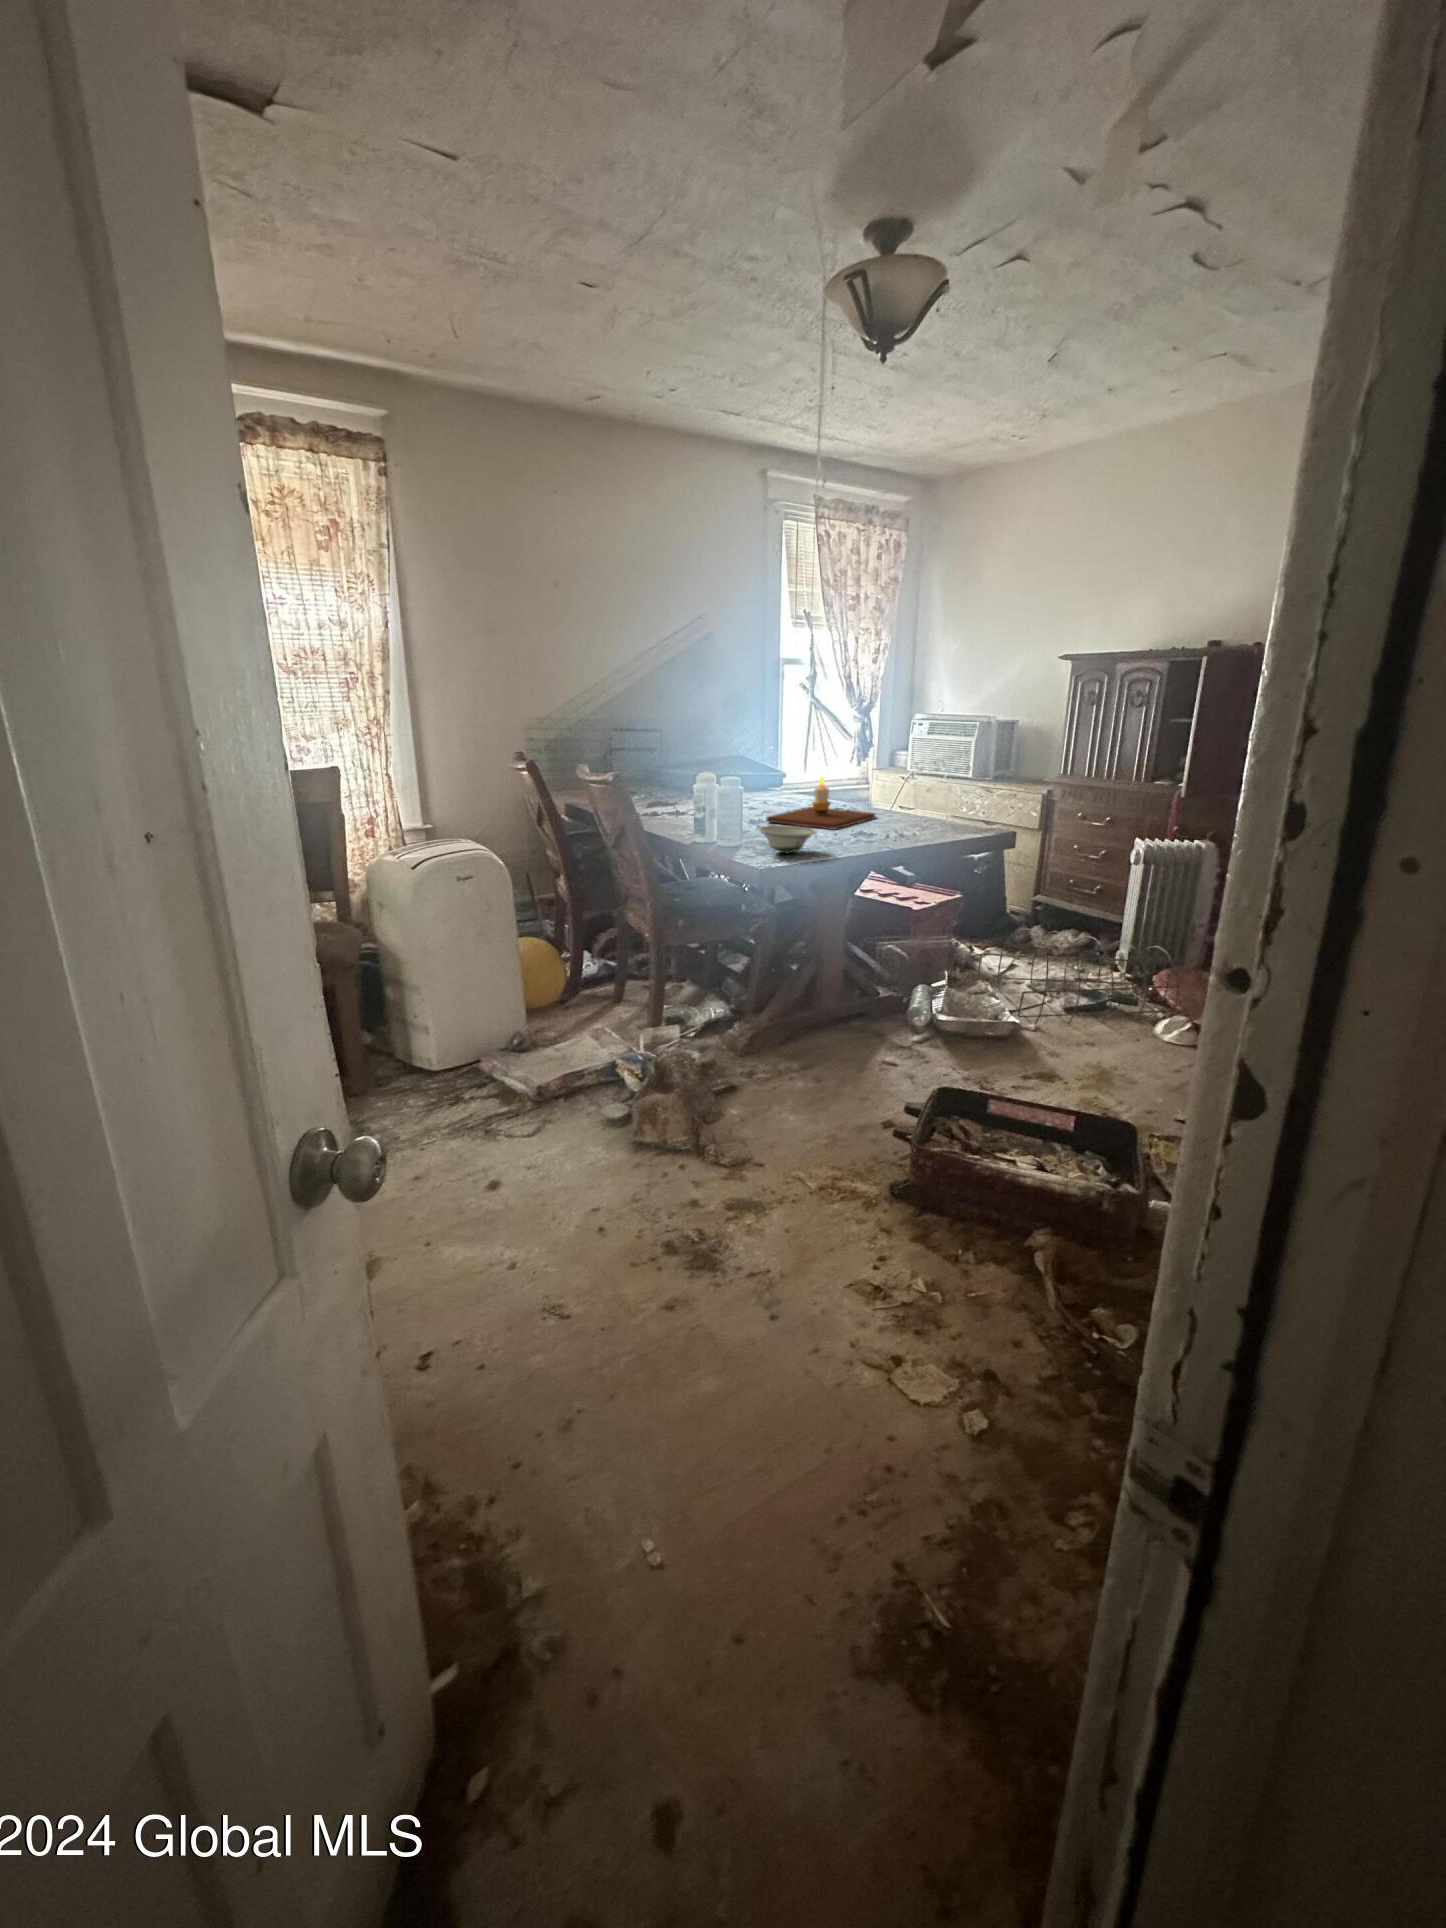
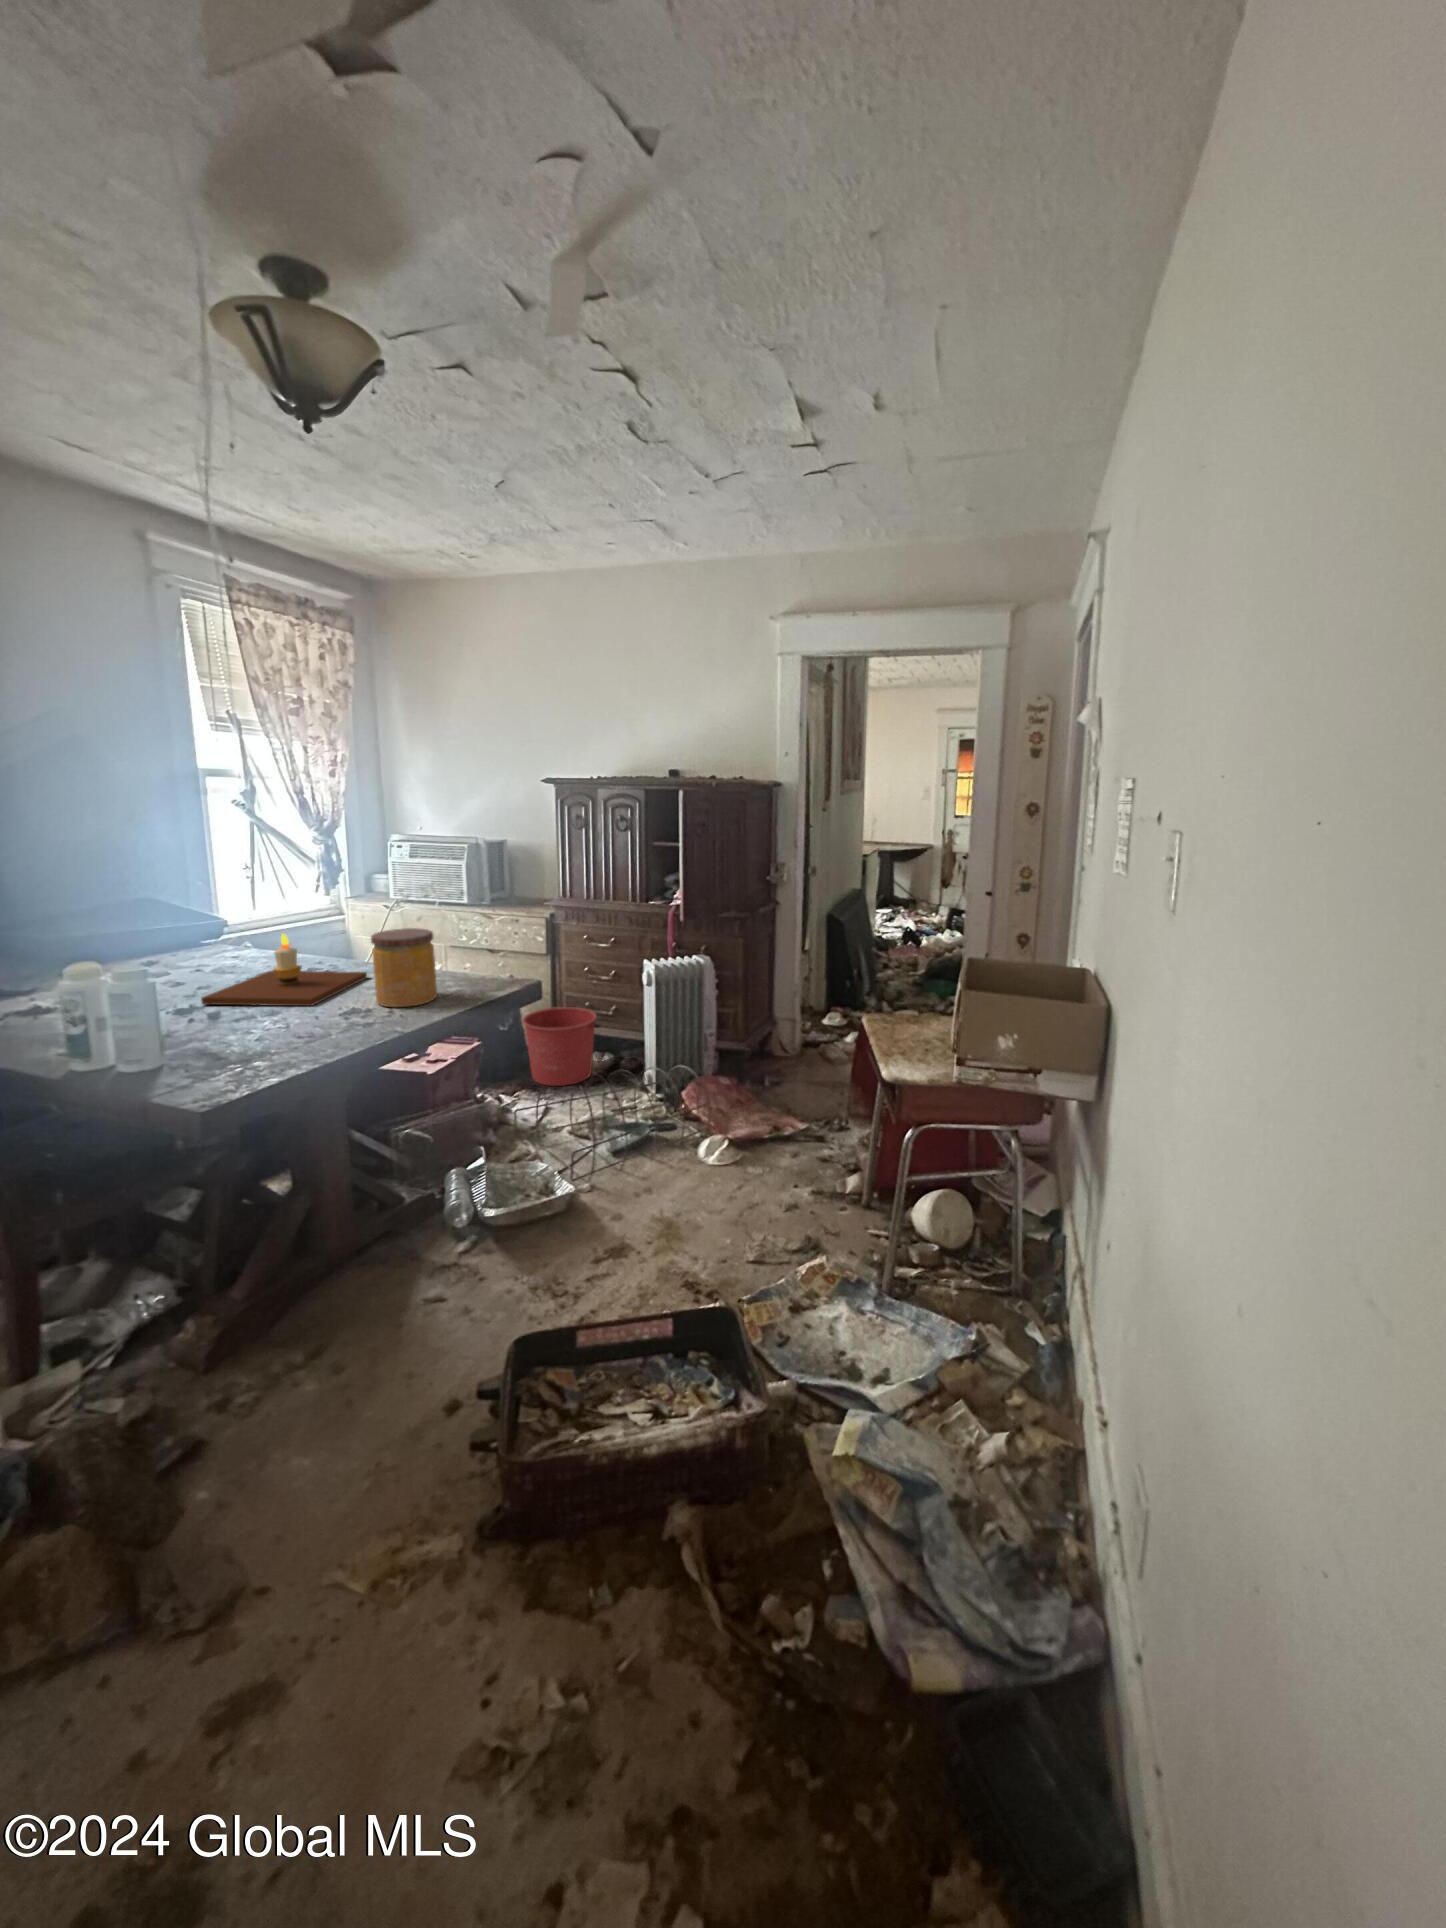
jar: none [878,775,928,837] -> present [371,928,437,1007]
bowl: present [758,825,816,853] -> none [186,1020,290,1065]
bucket: none [1003,880,1081,952] -> present [522,1007,600,1086]

